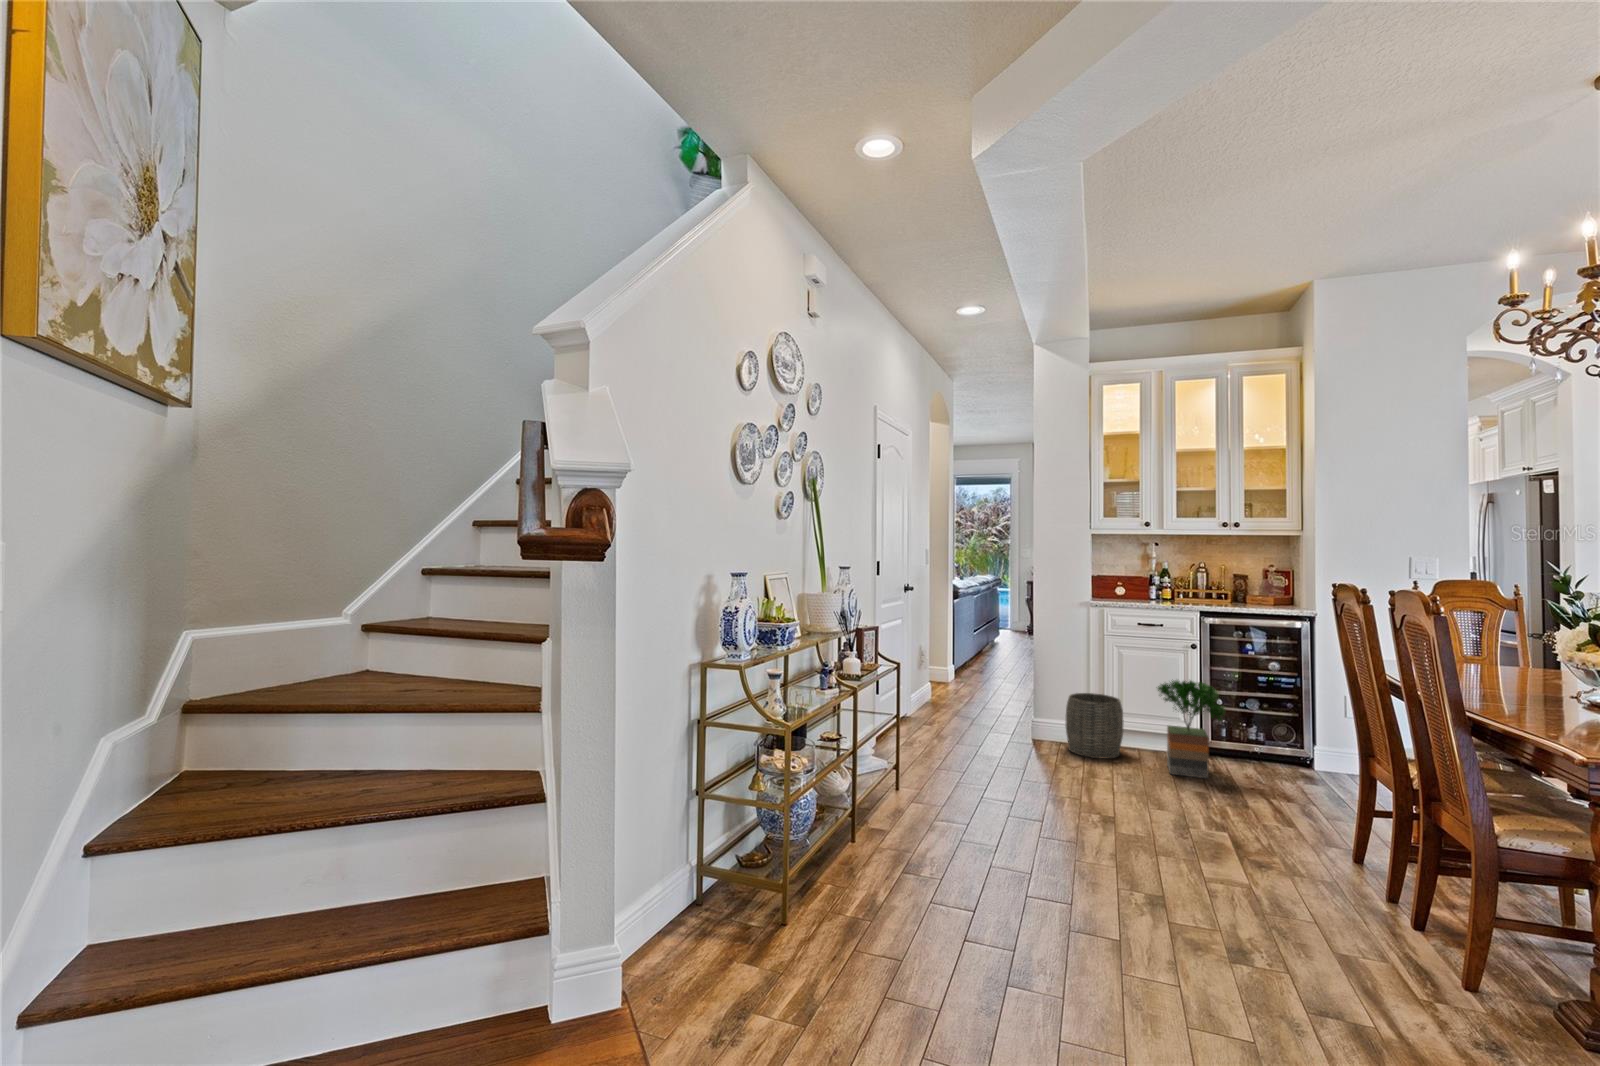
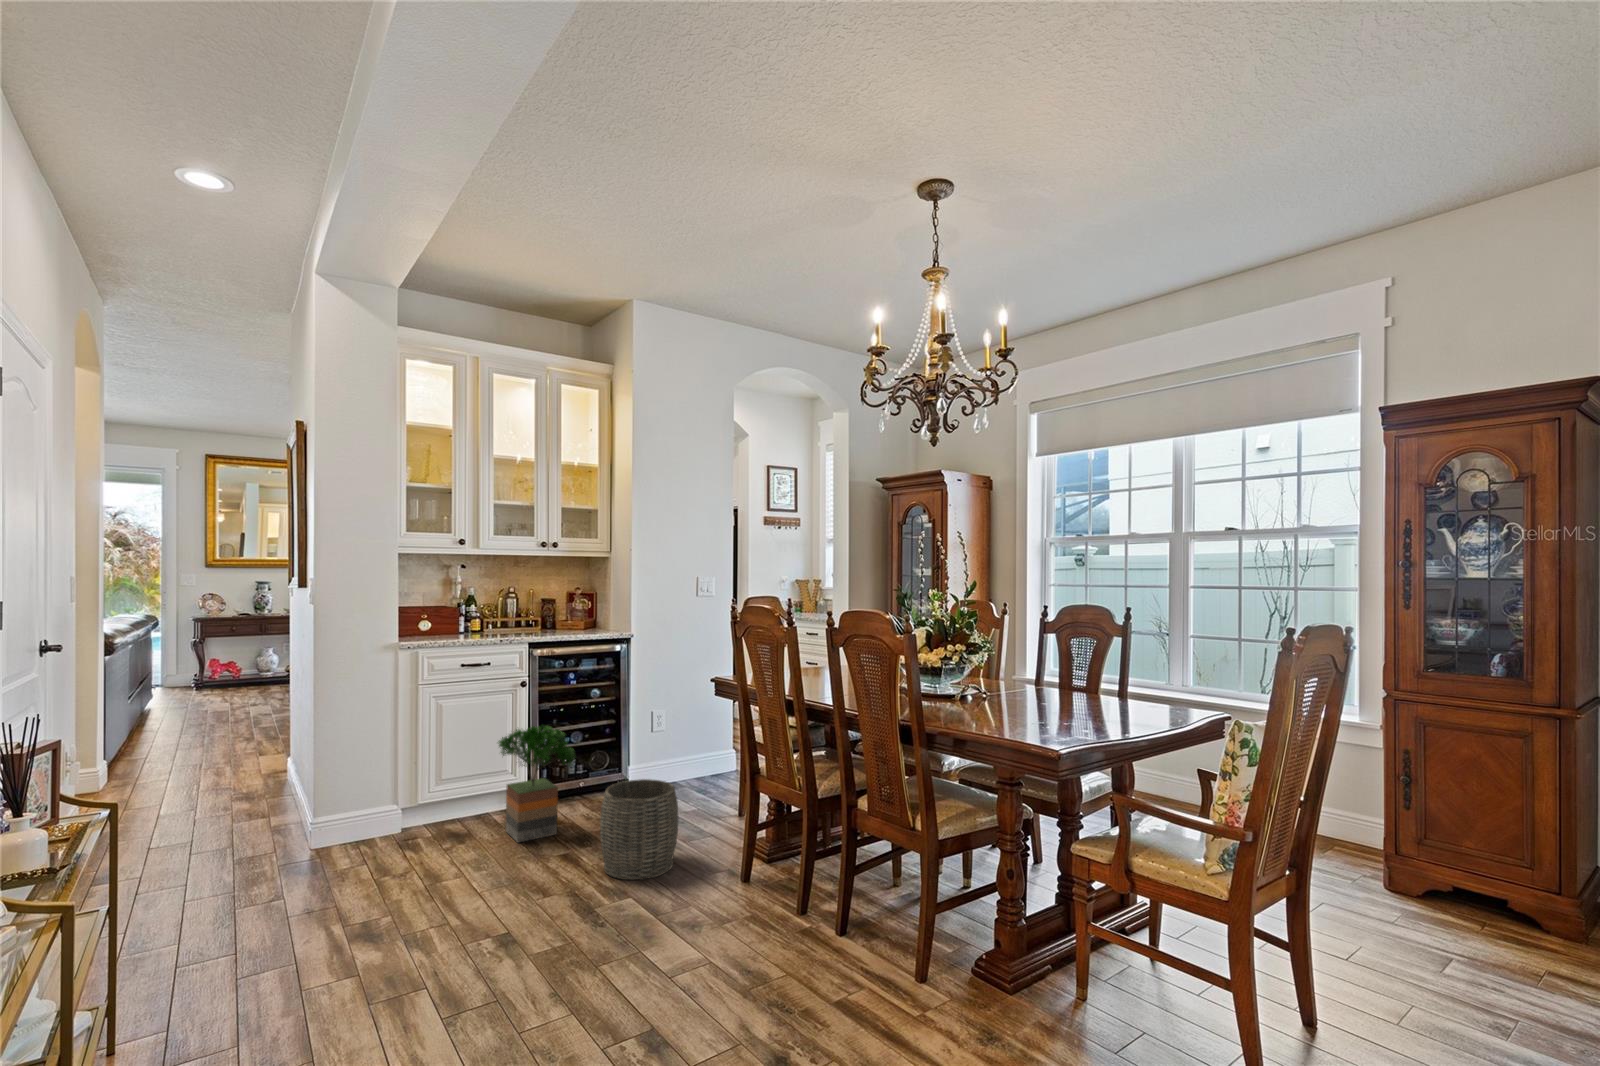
woven basket: present [1066,693,1124,759] -> present [600,779,678,880]

